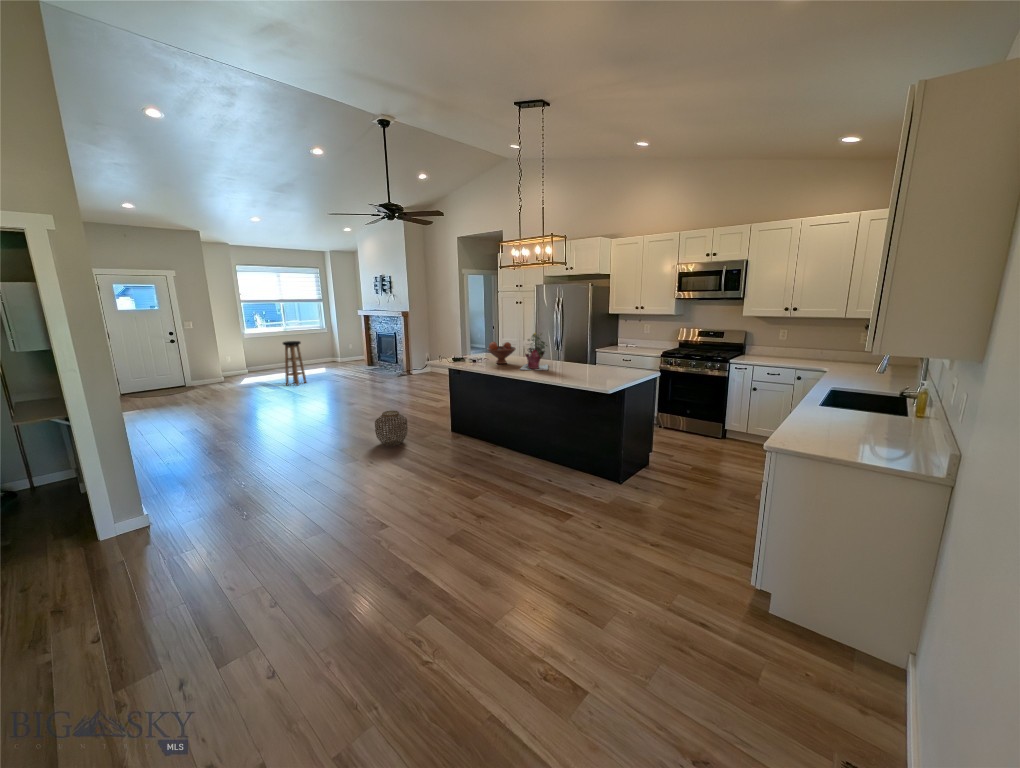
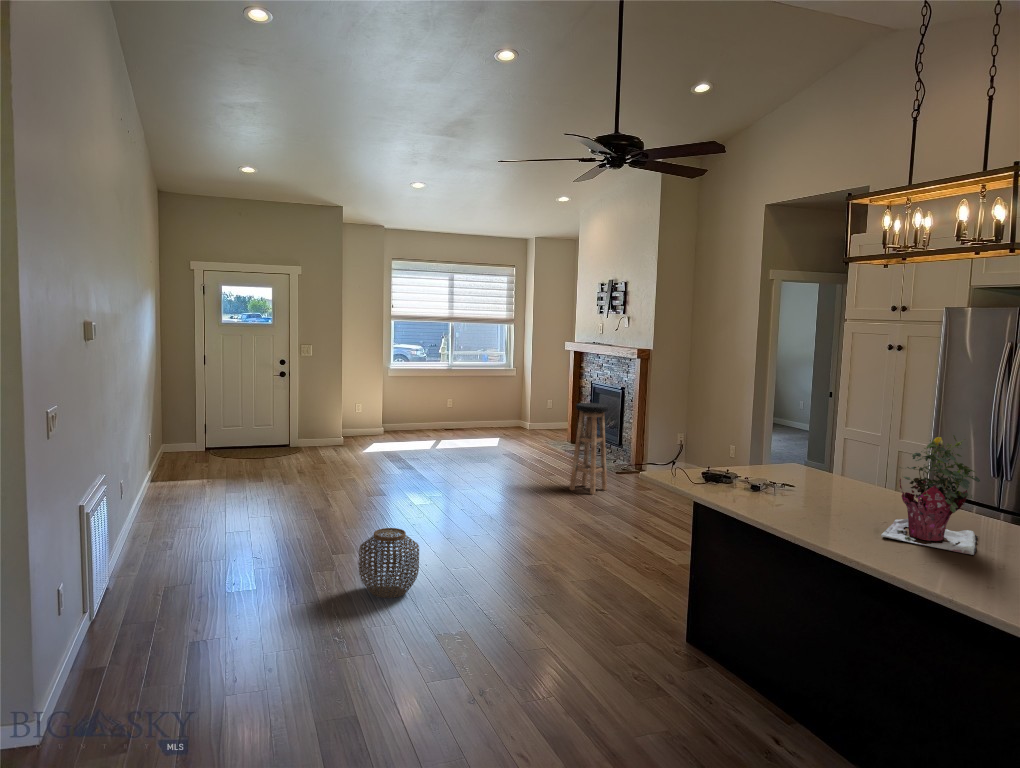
bar stool: present [283,341,306,386] -> present [570,403,609,495]
fruit bowl: present [487,342,516,364] -> none [792,444,875,507]
woven basket: present [375,411,408,446] -> present [359,528,419,598]

